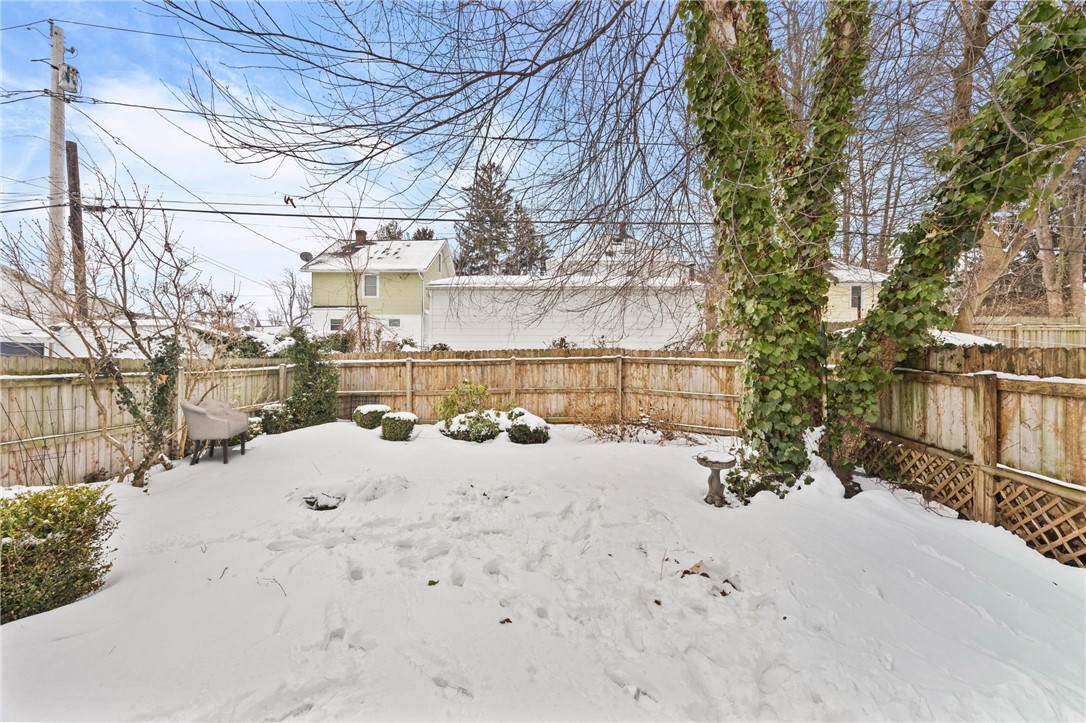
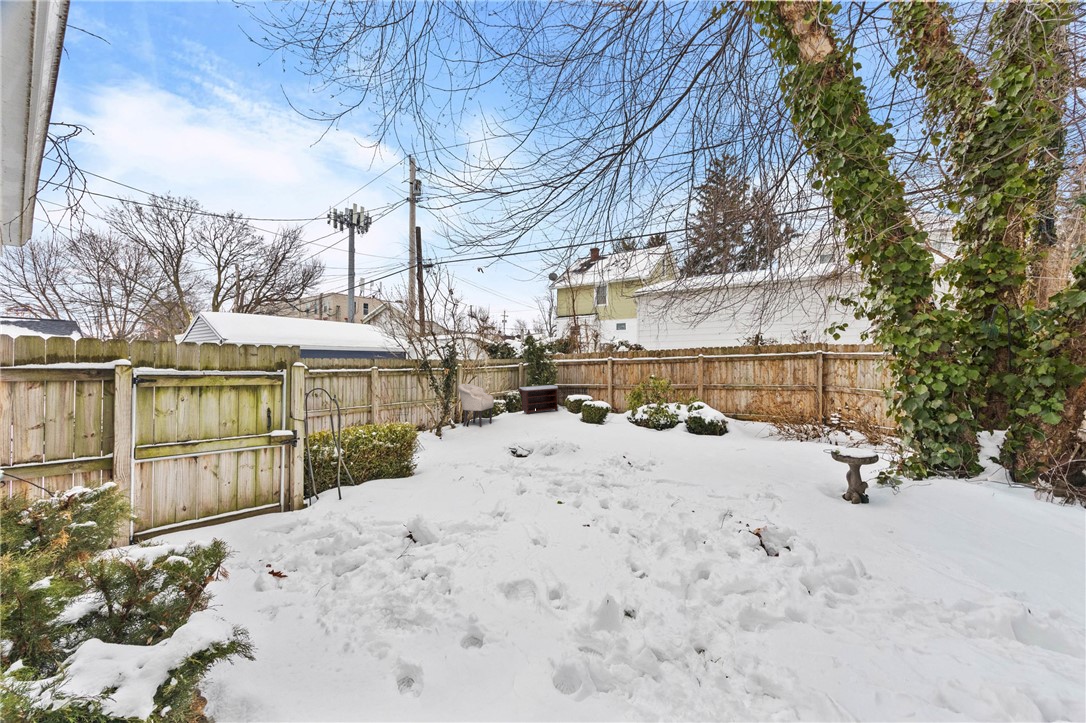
bench: none [284,393,344,434] -> present [518,385,559,414]

